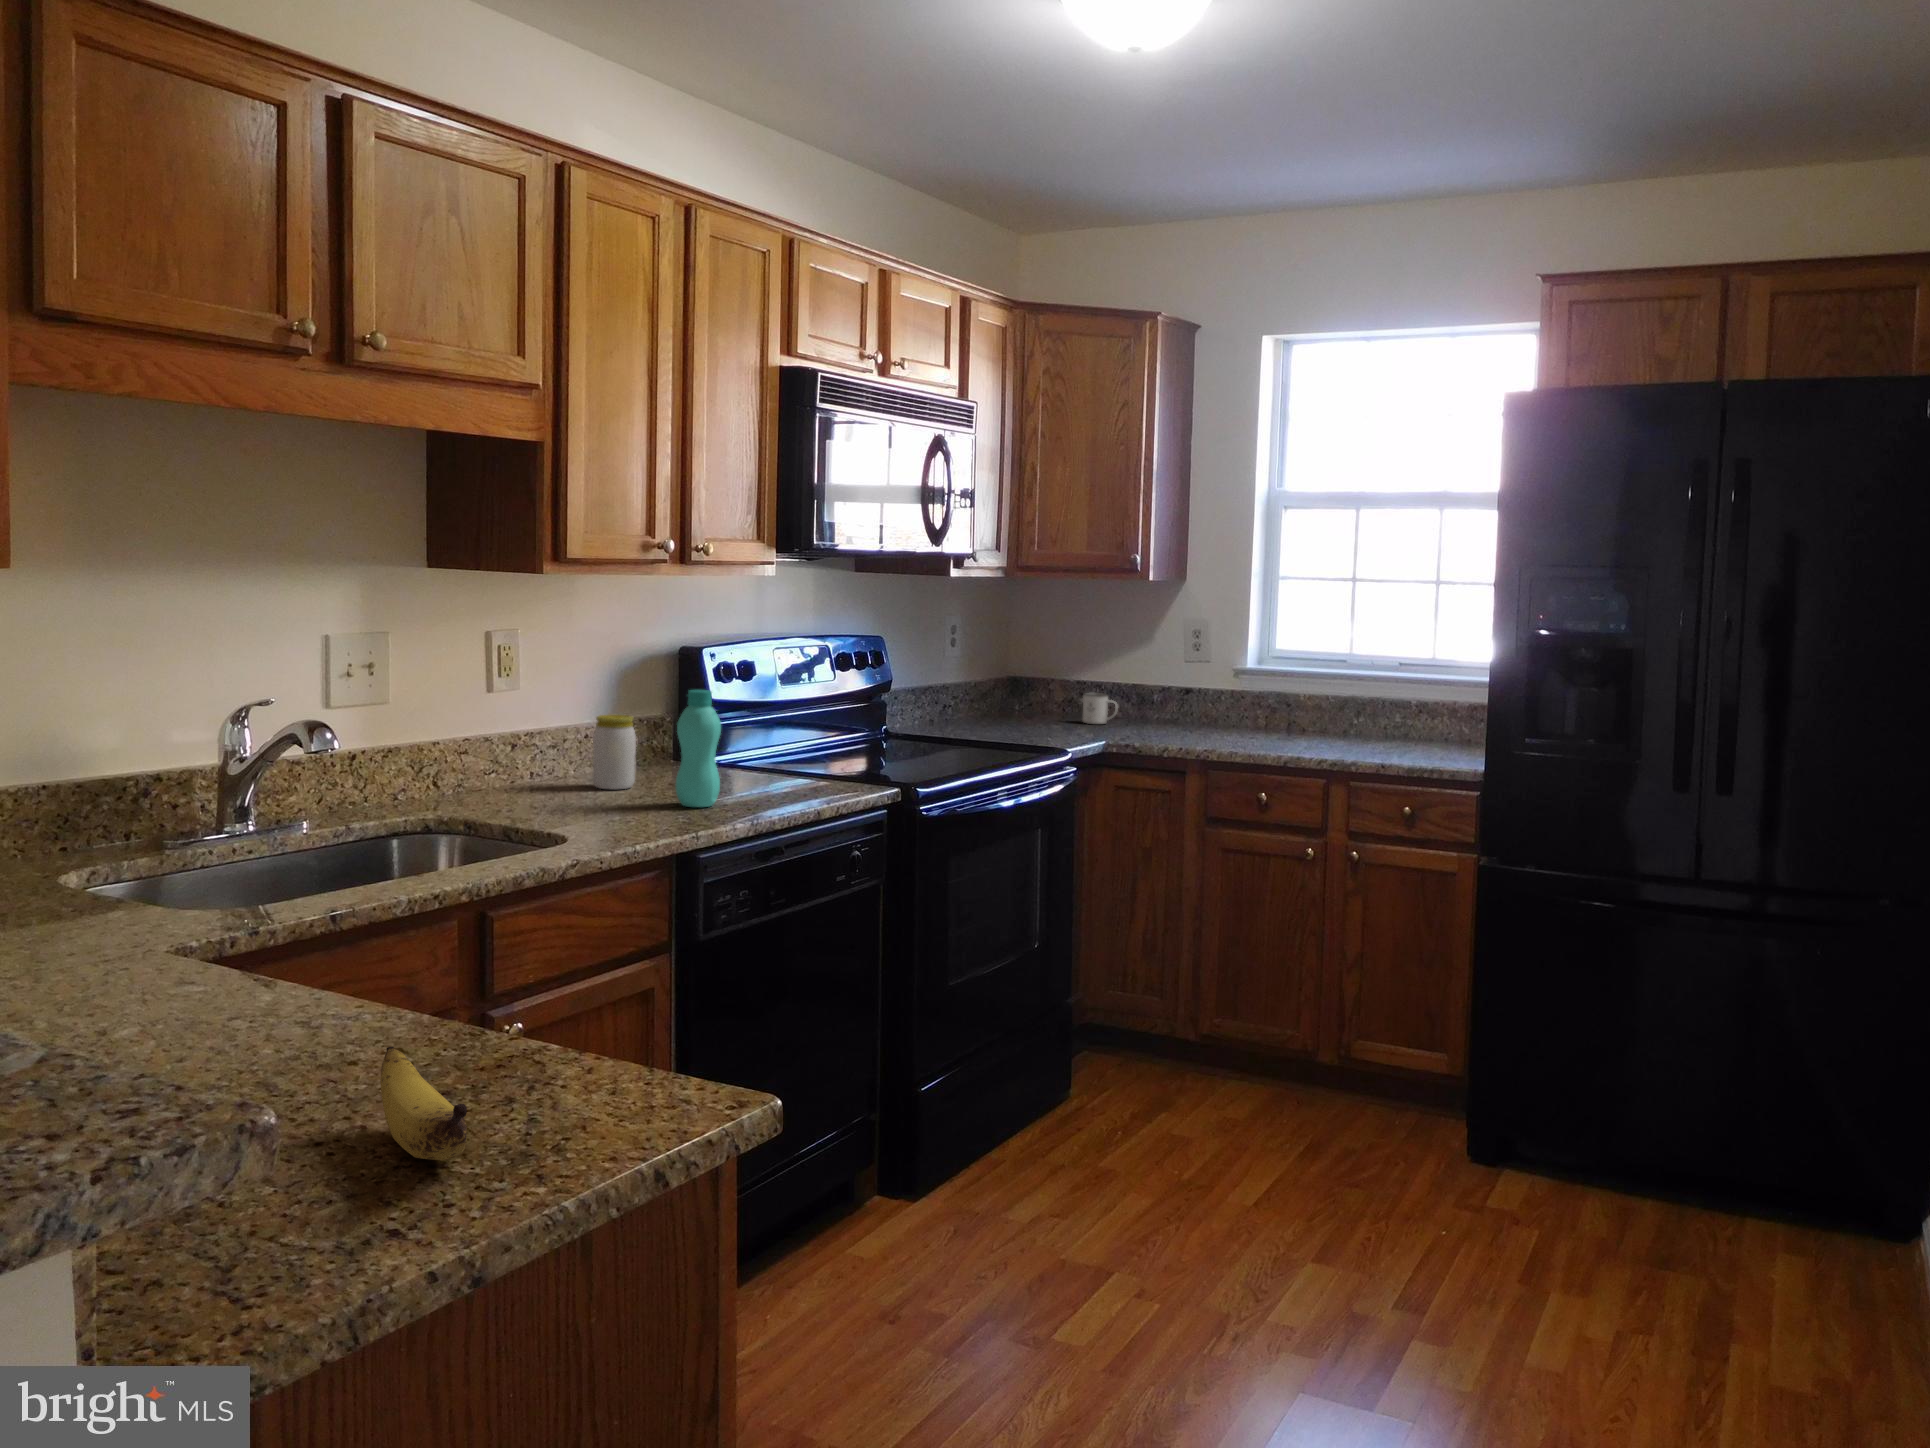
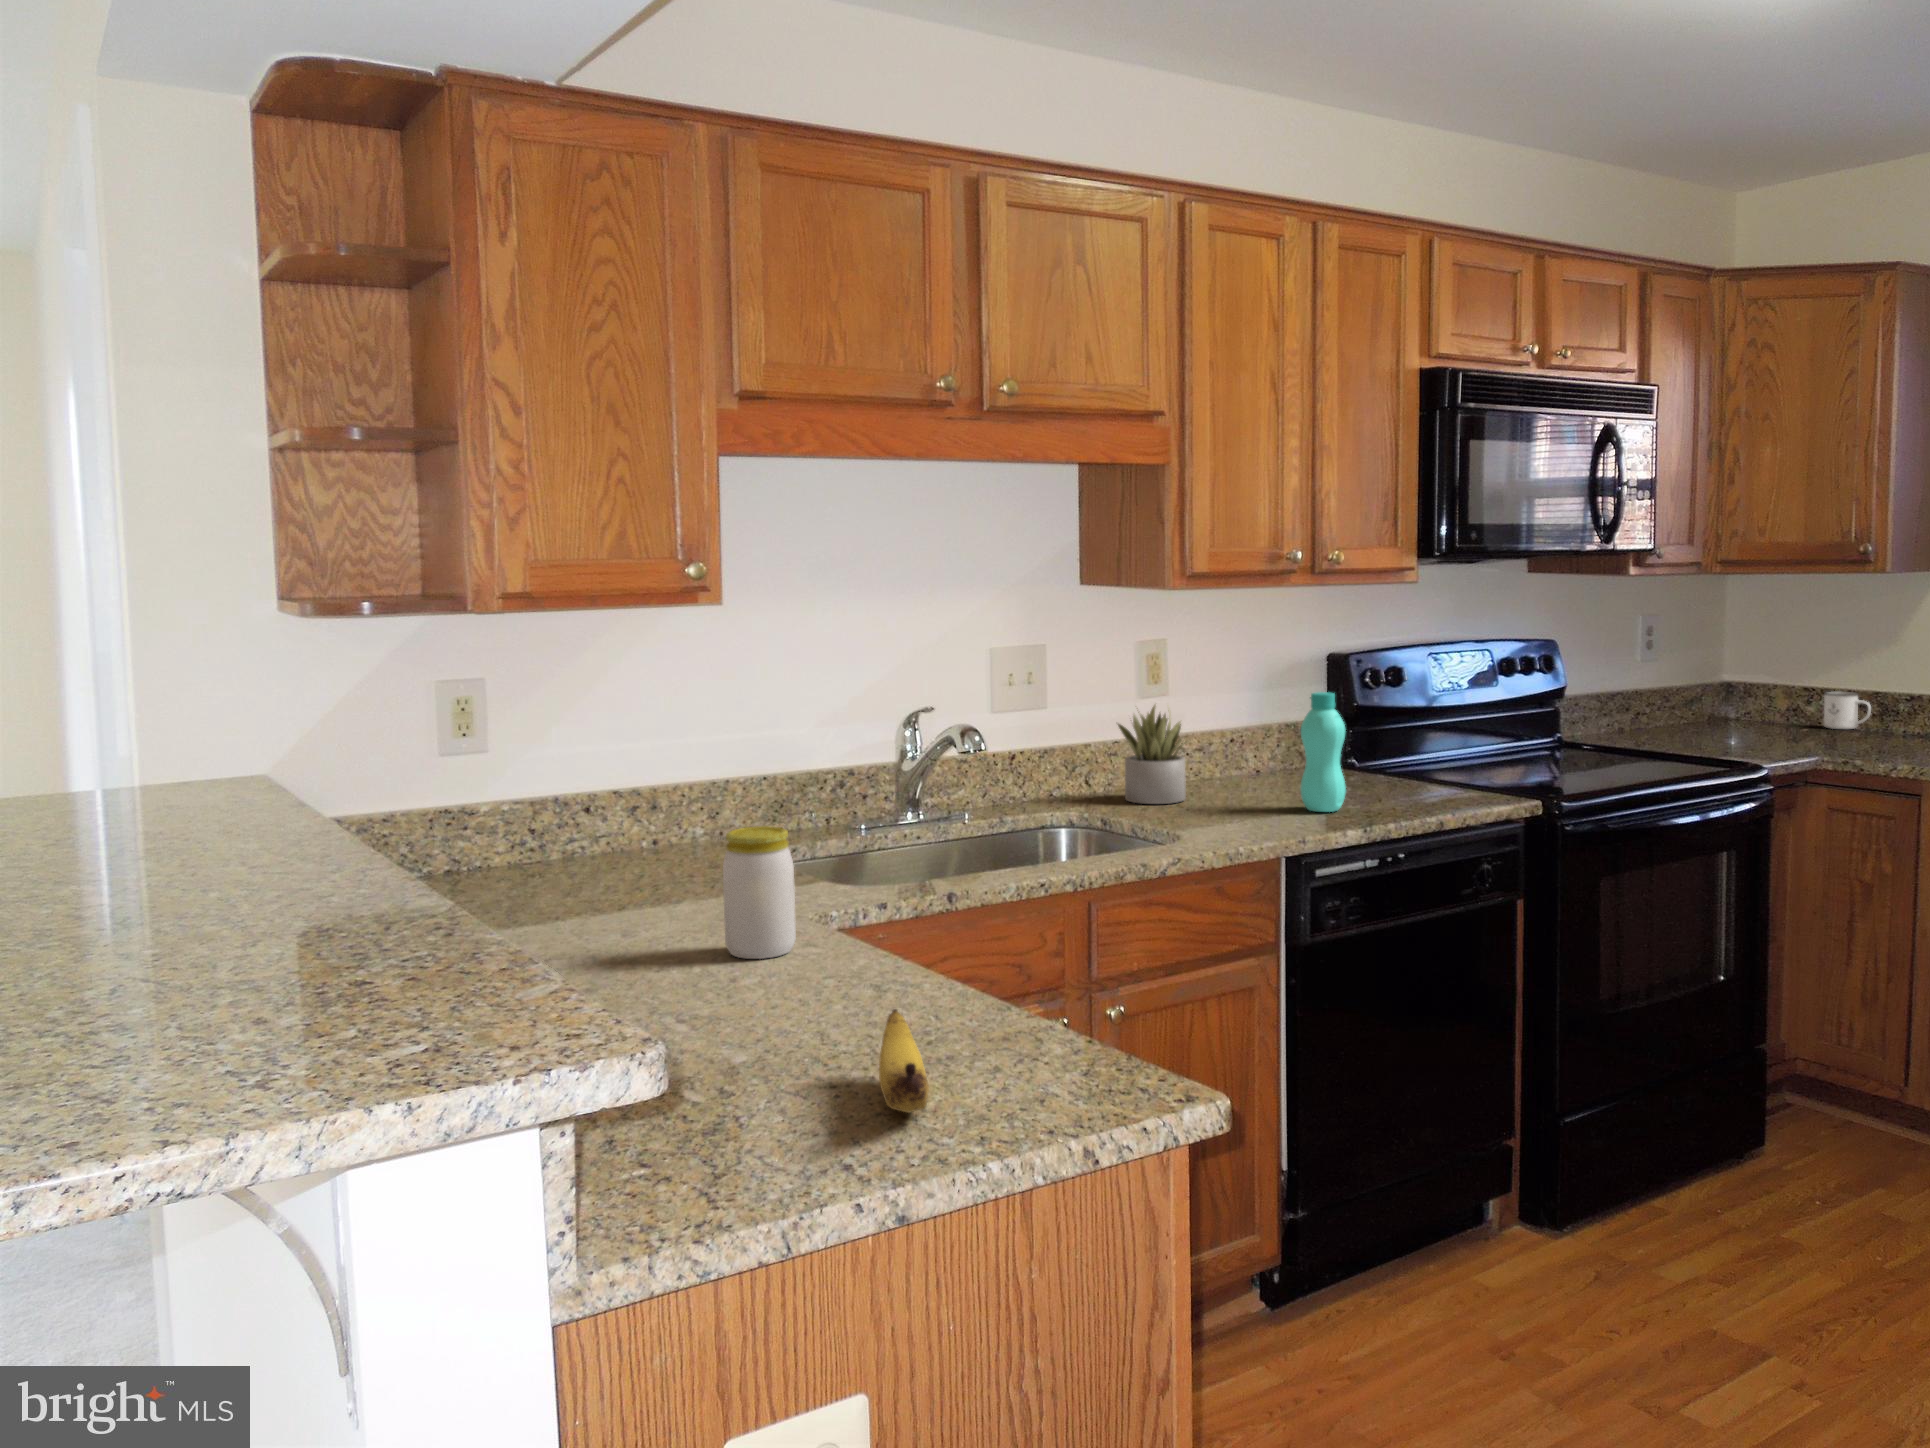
succulent plant: none [477,699,560,805] -> present [1118,705,1186,804]
jar: present [592,715,636,789] -> present [723,826,796,959]

